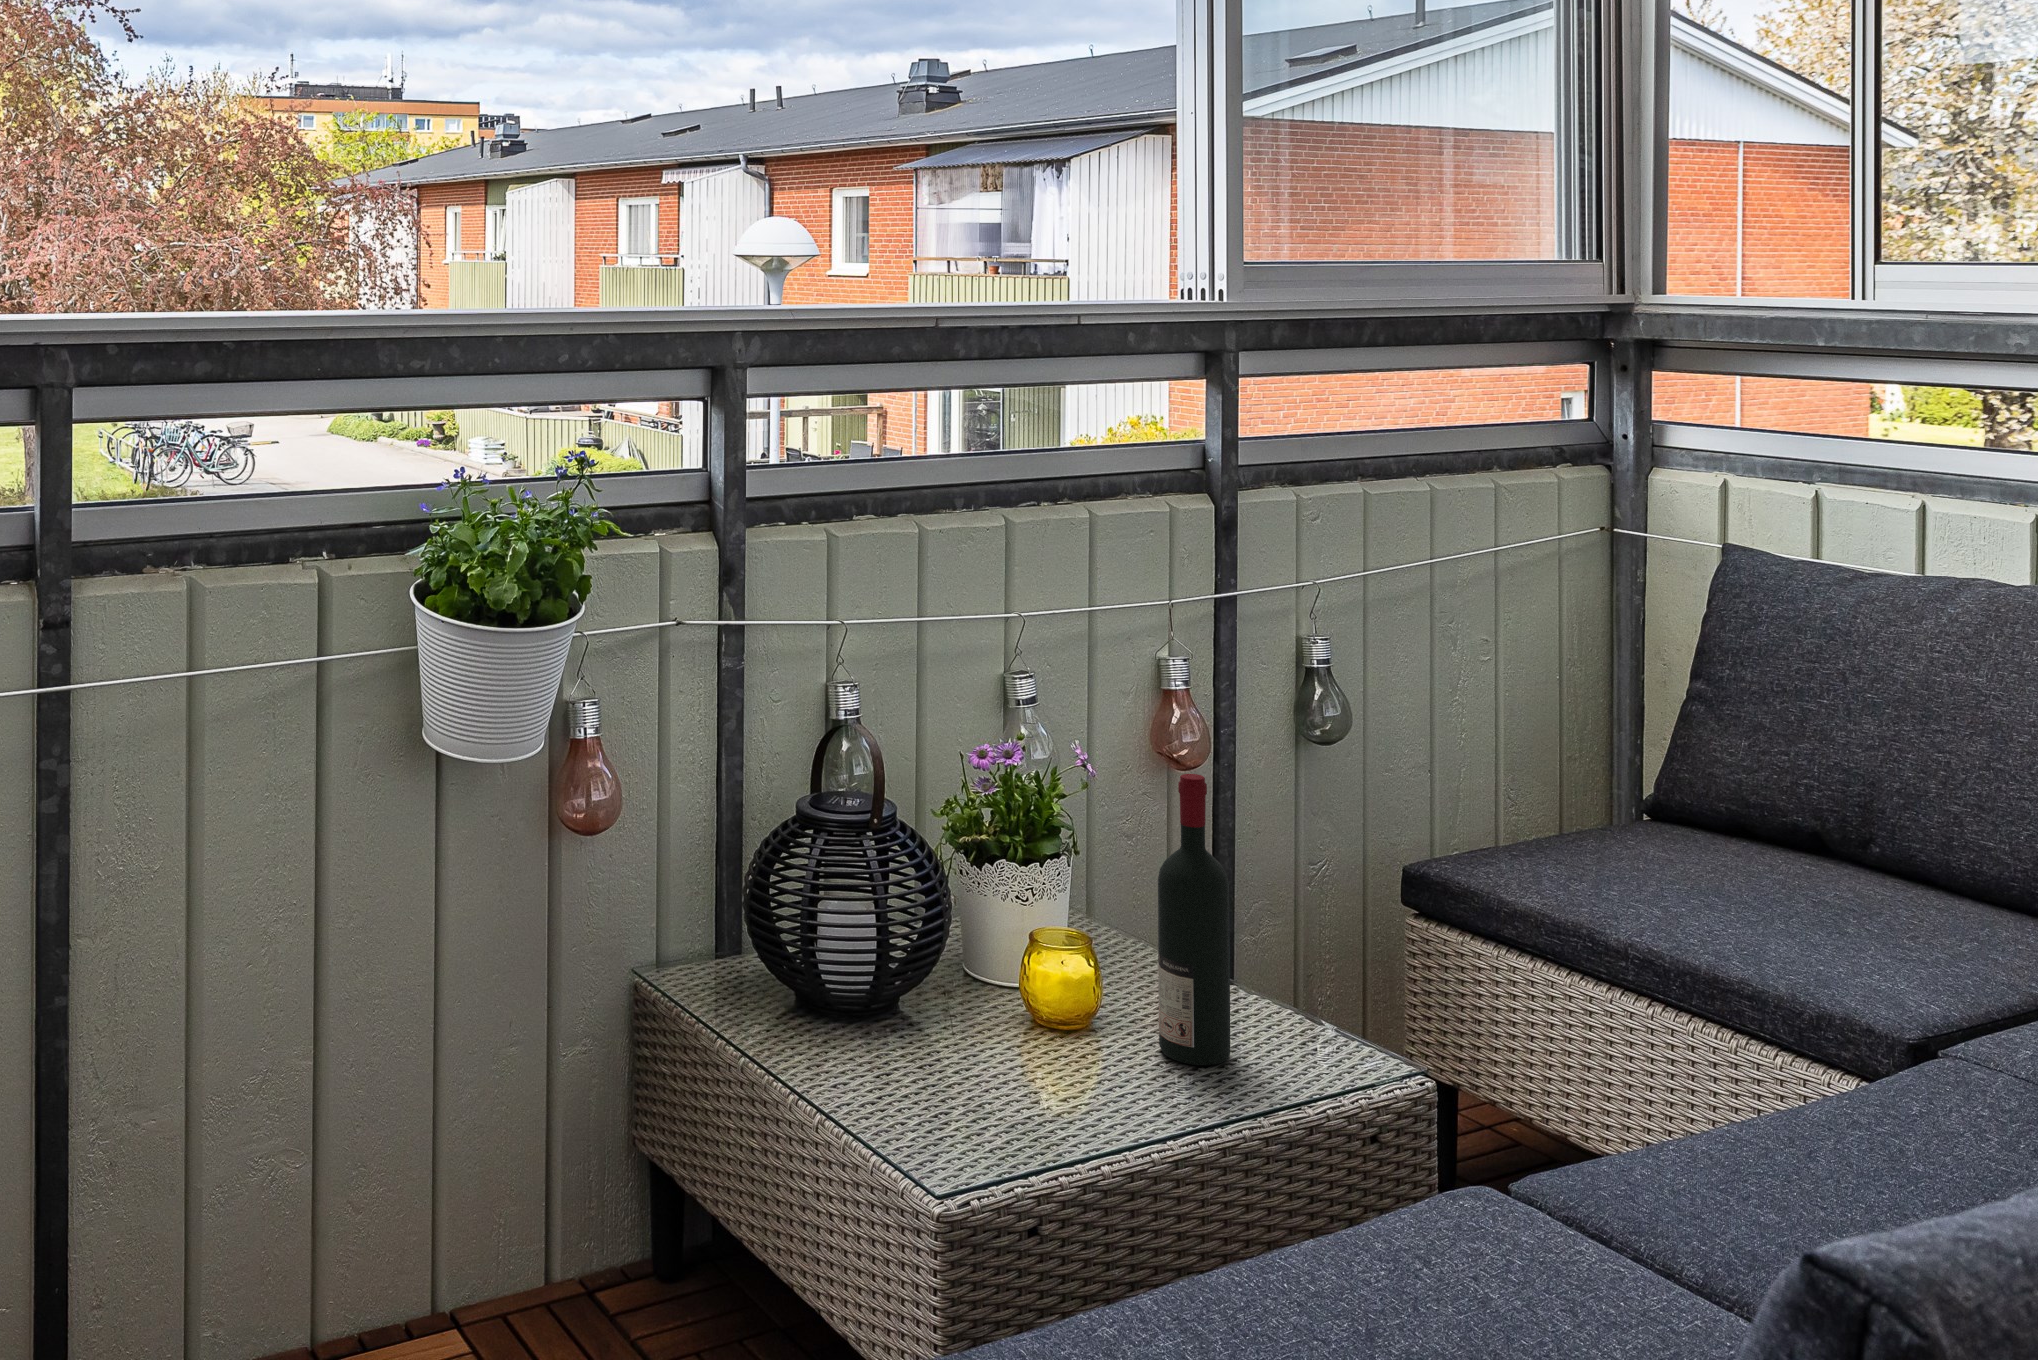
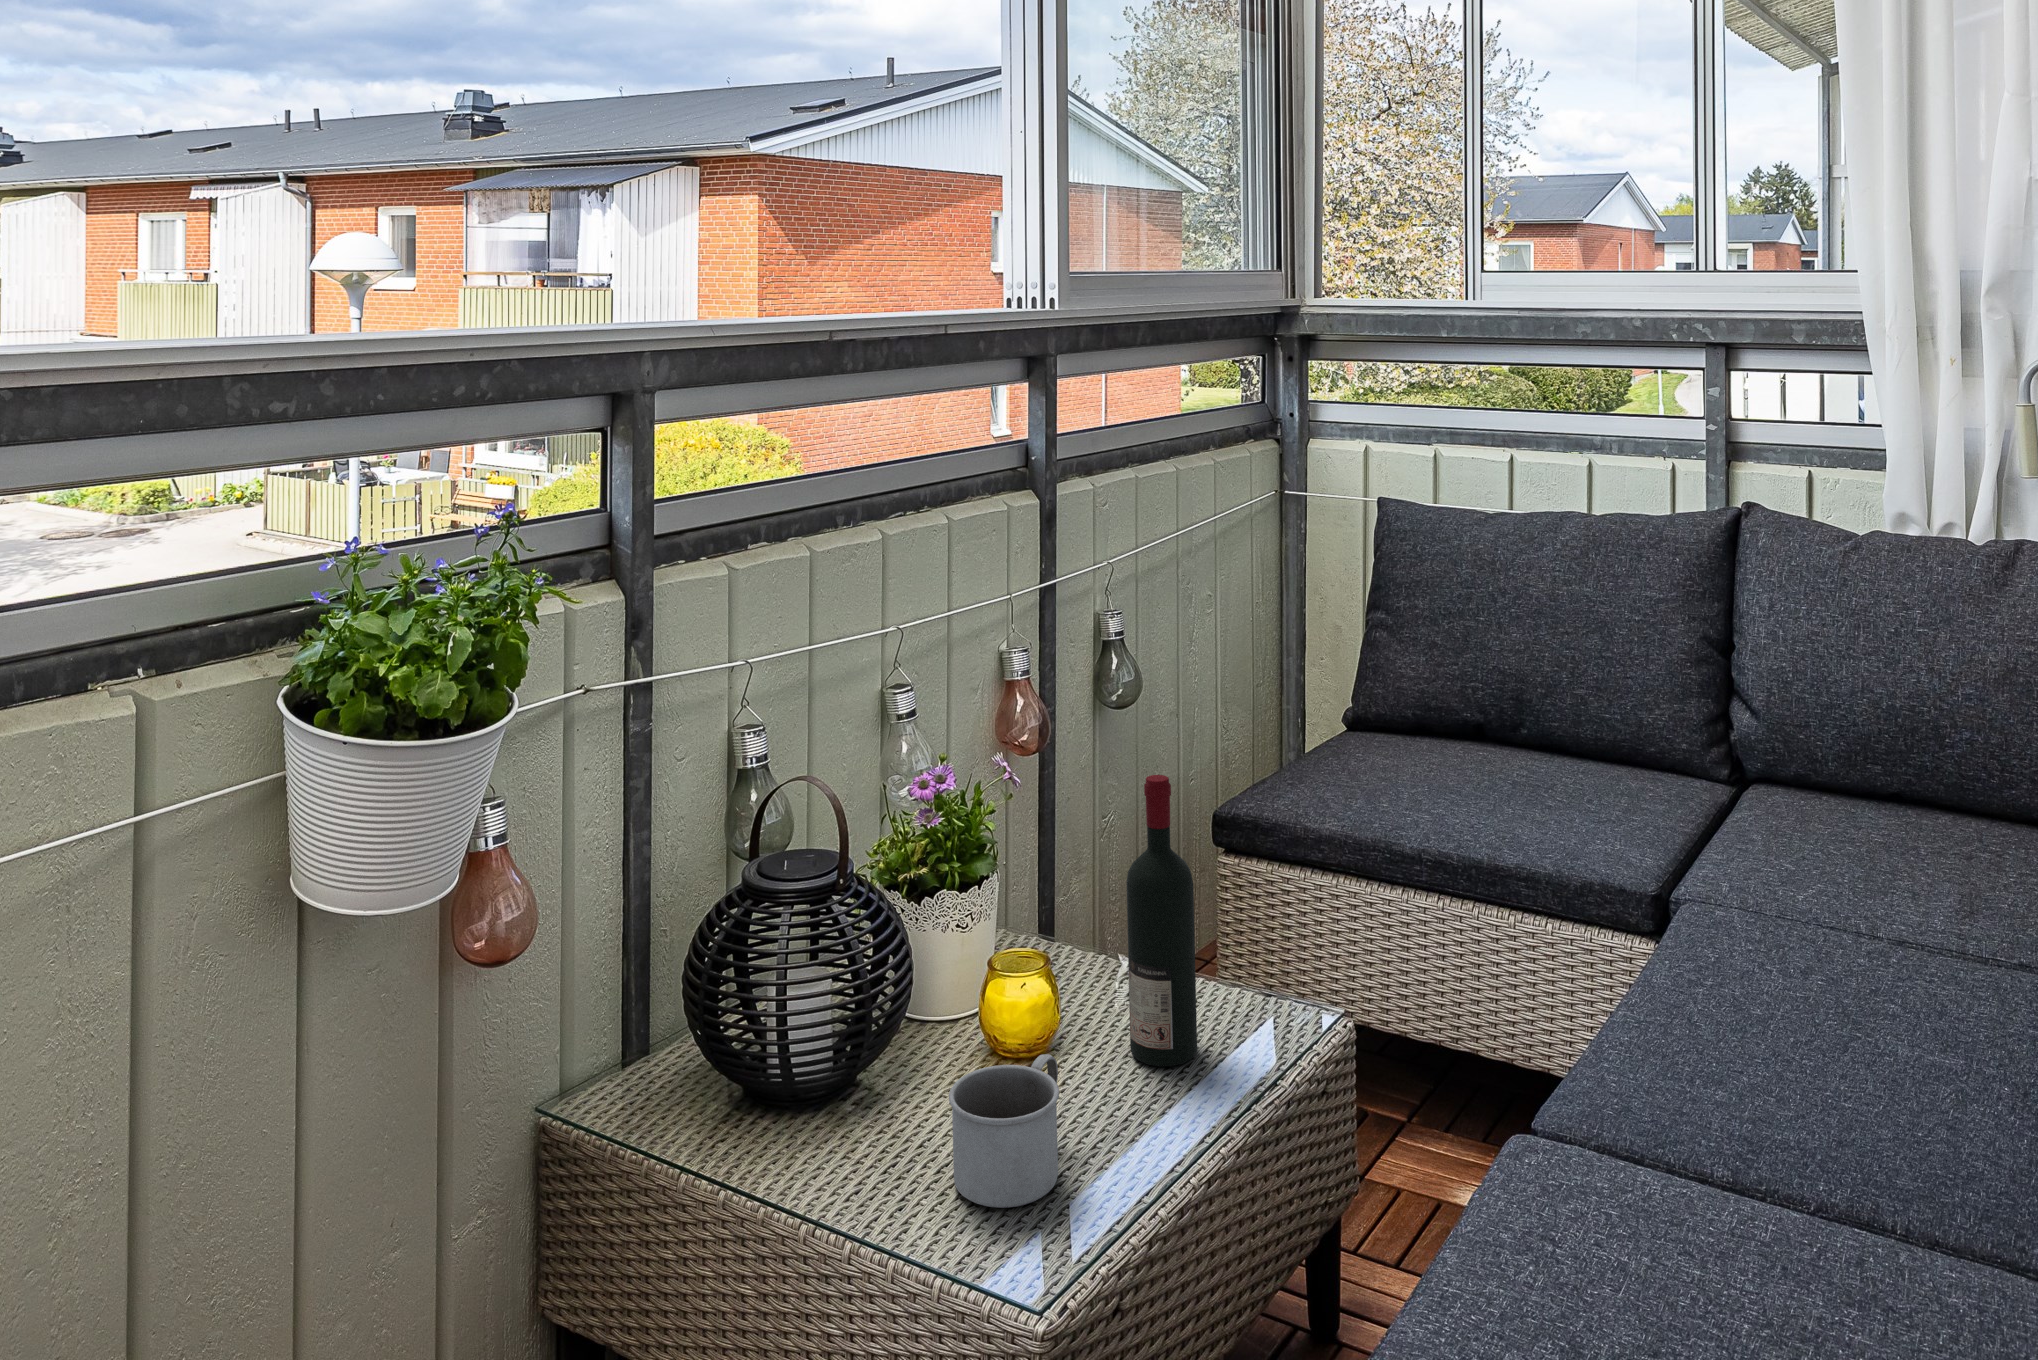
mug: none [924,1005,1045,1126] -> present [949,1054,1059,1208]

